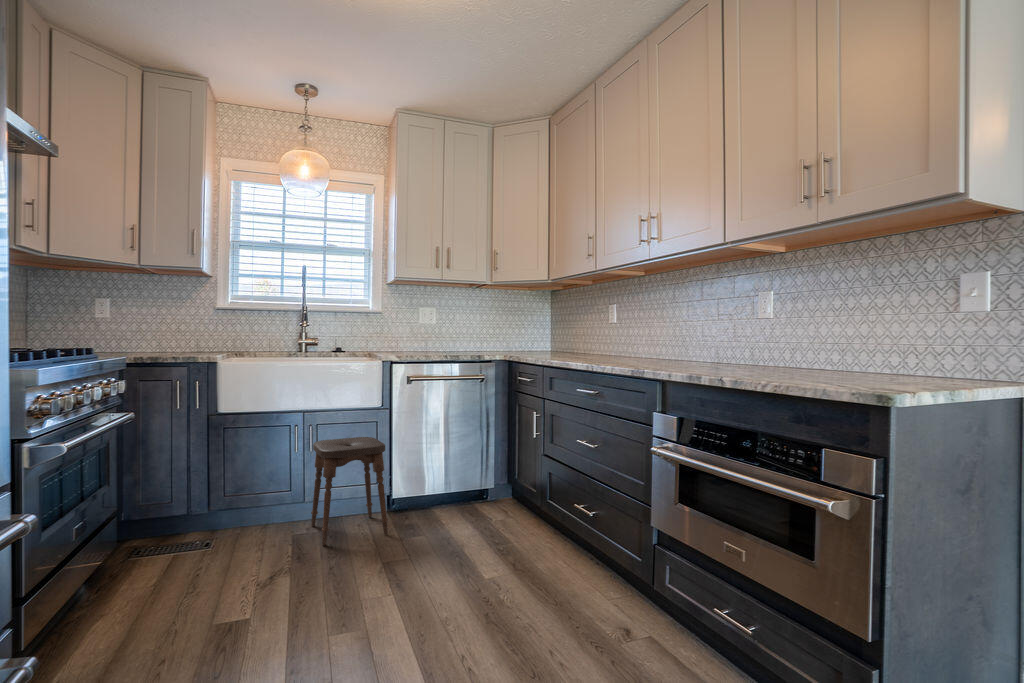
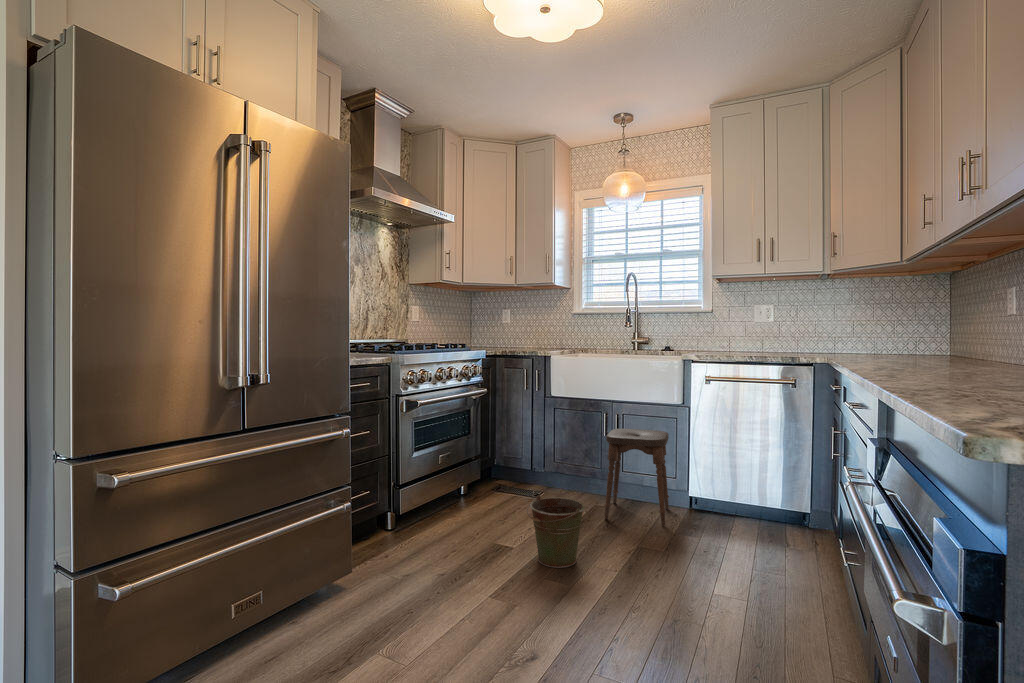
bucket: none [285,530,359,619] -> present [527,496,585,568]

